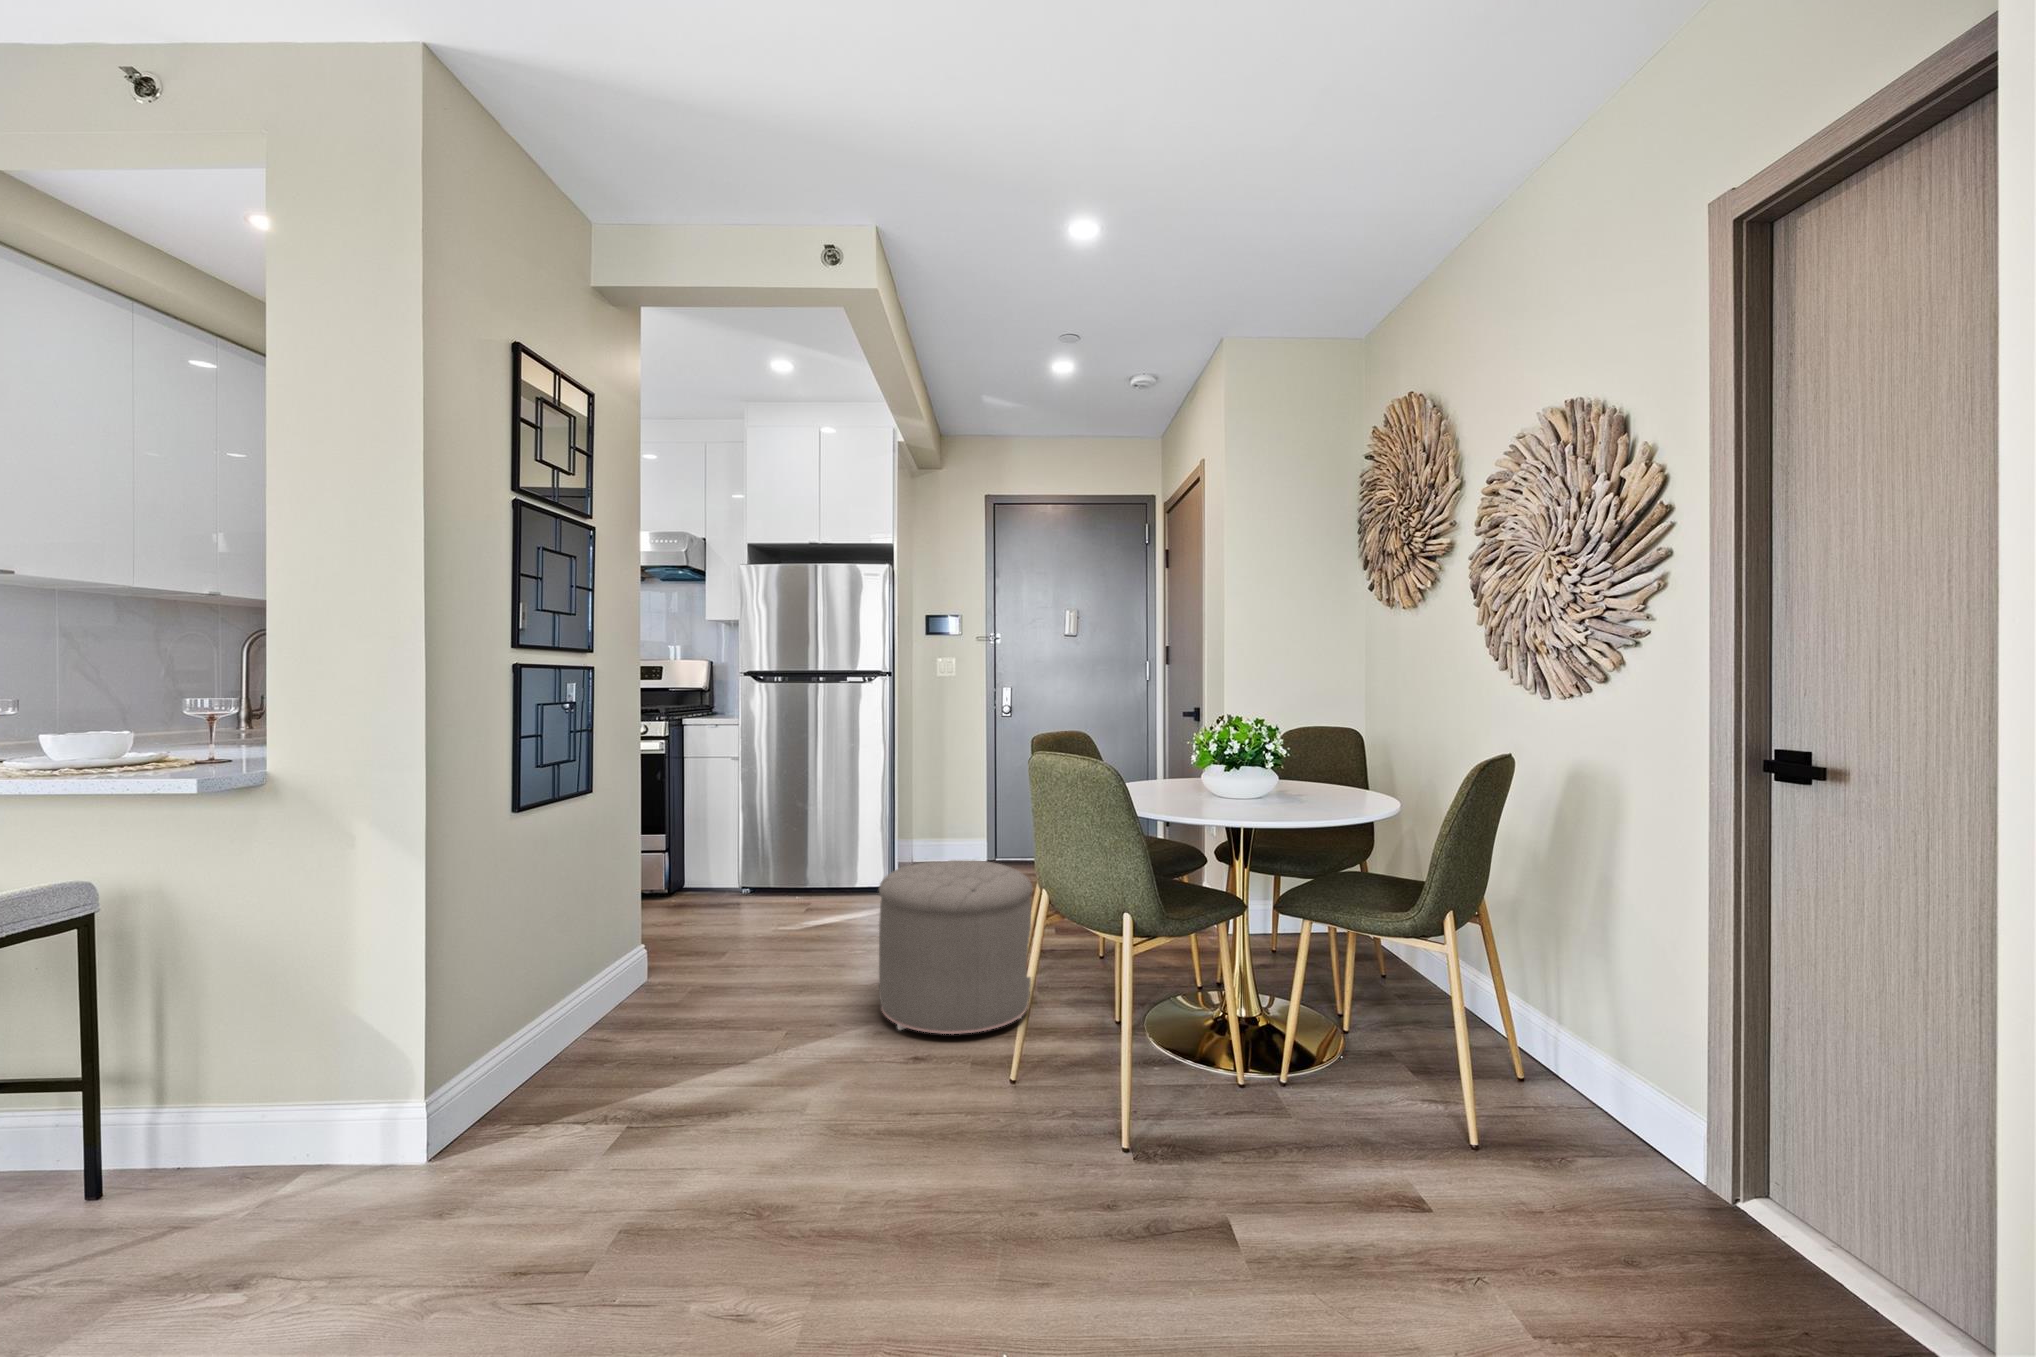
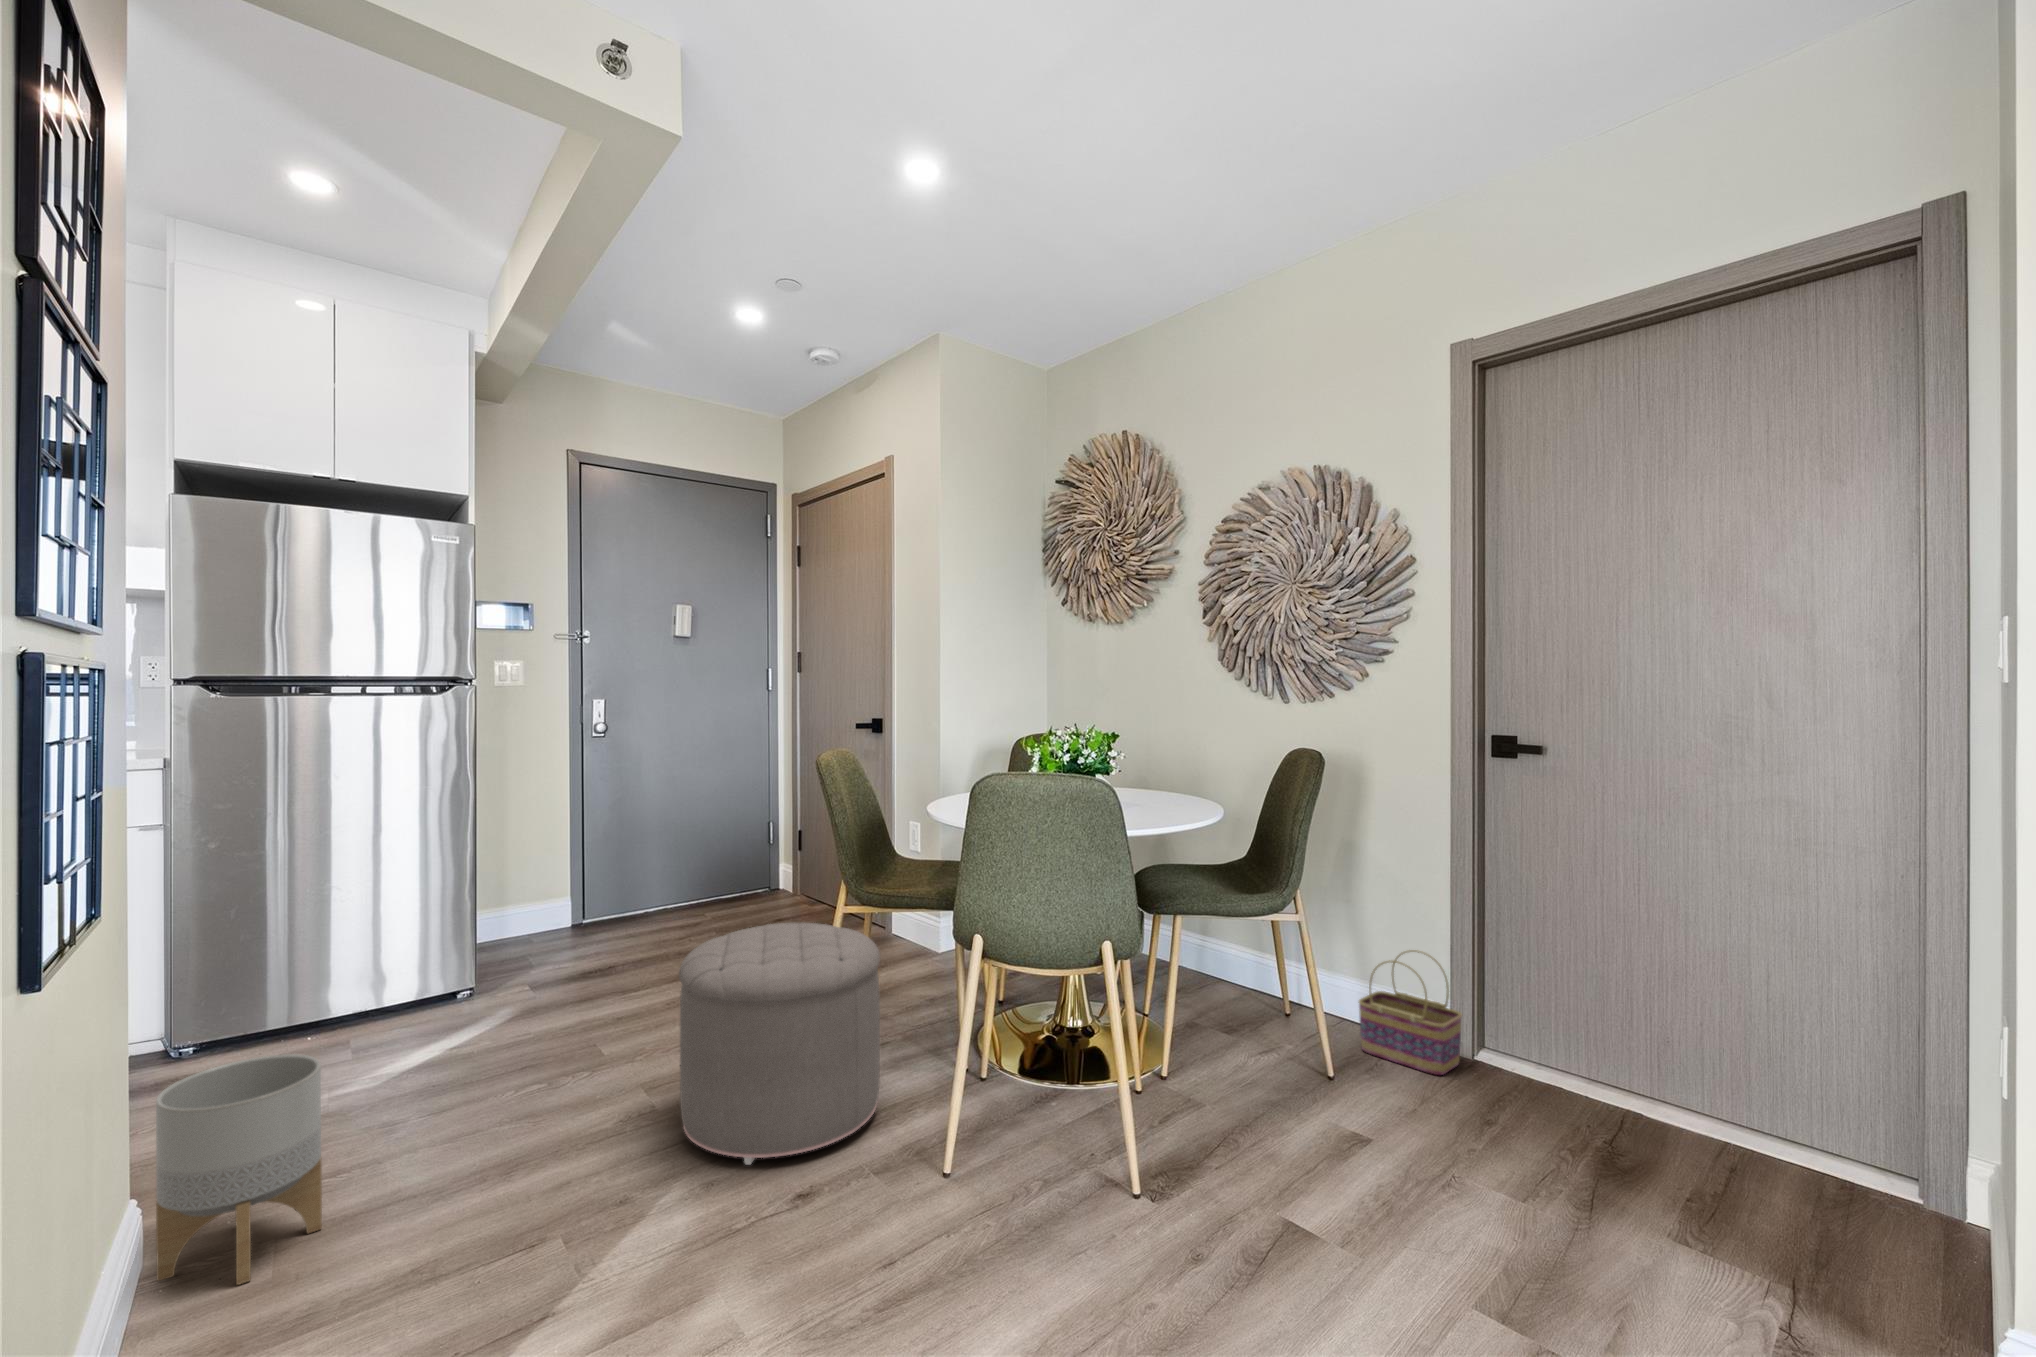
planter: none [618,881,695,1000] -> present [156,1054,322,1285]
basket: none [1565,1030,1708,1201] -> present [1359,950,1462,1075]

